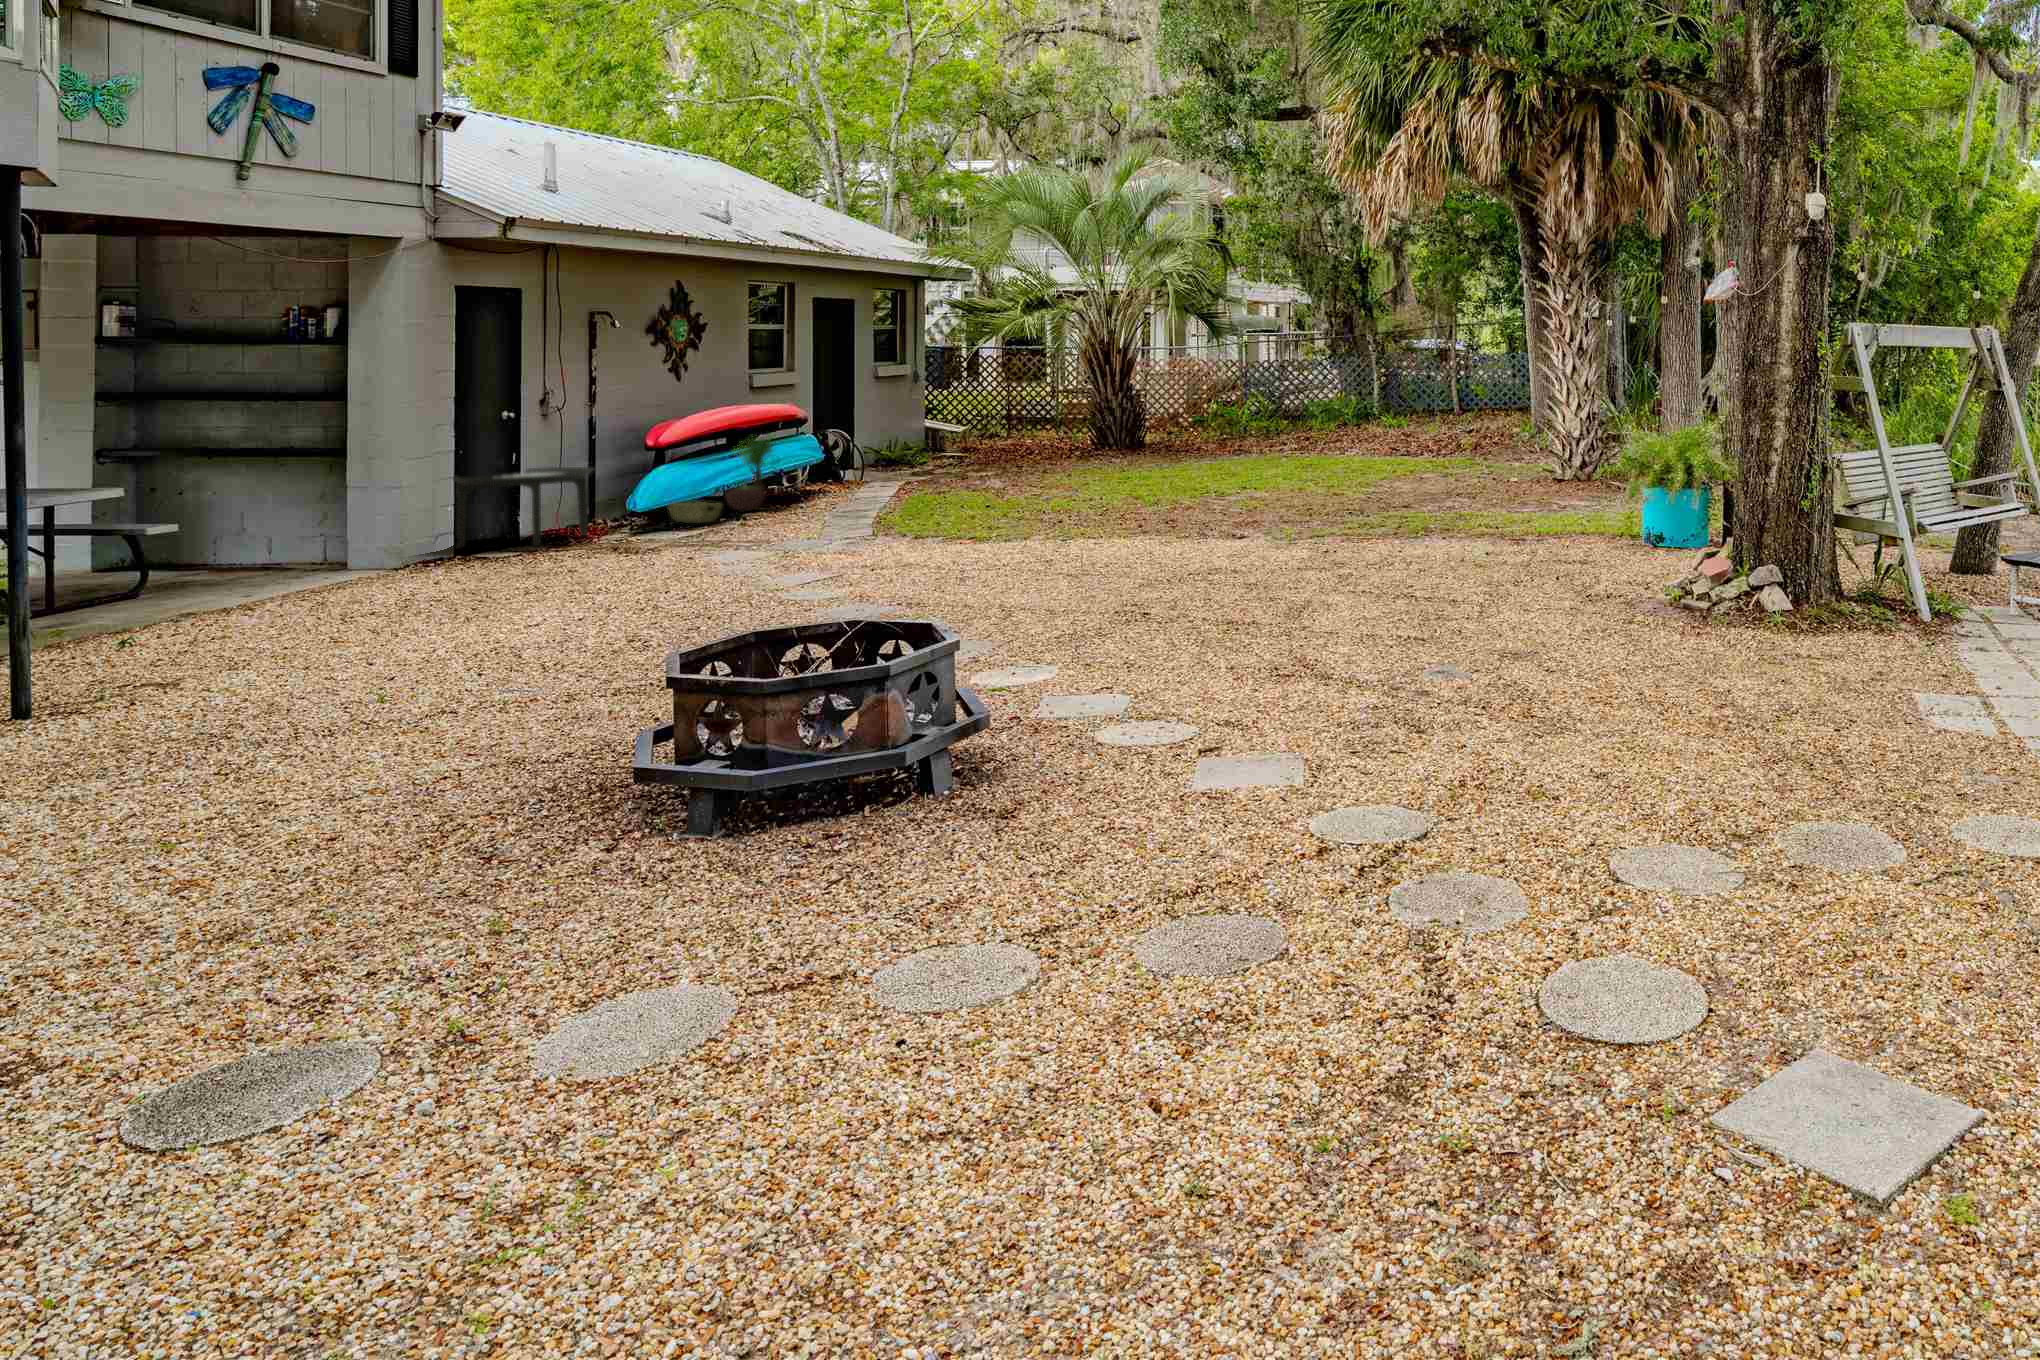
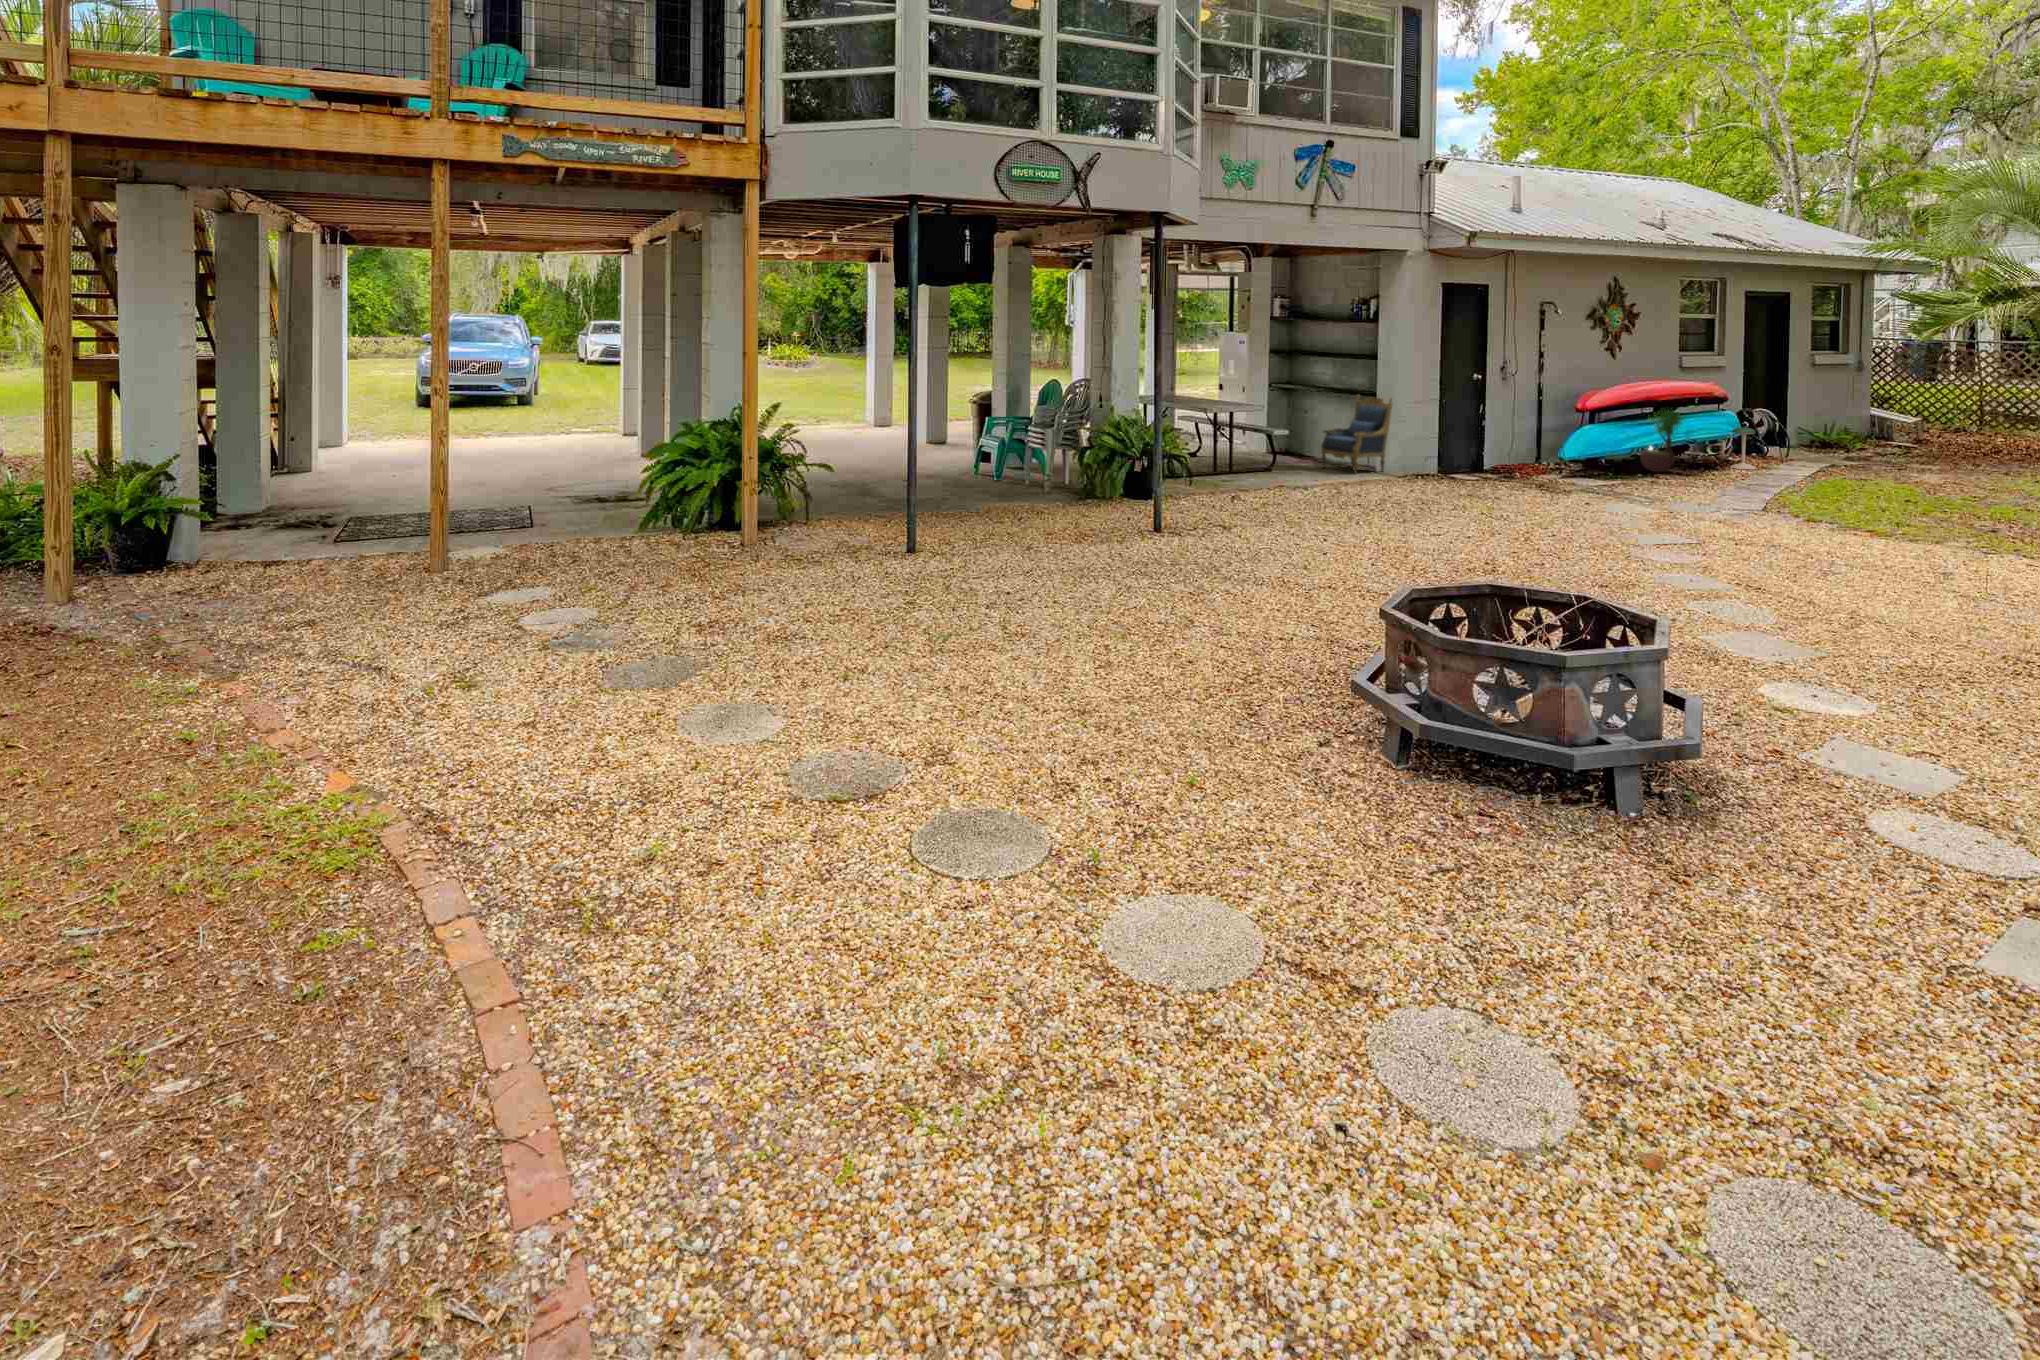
armchair: none [250,441,382,572] -> present [1321,396,1392,473]
stool: none [818,450,846,496] -> present [1730,428,1757,470]
round table: present [454,467,593,548] -> none [1434,417,1531,478]
woven basket: present [667,502,722,523] -> none [1588,457,1631,478]

